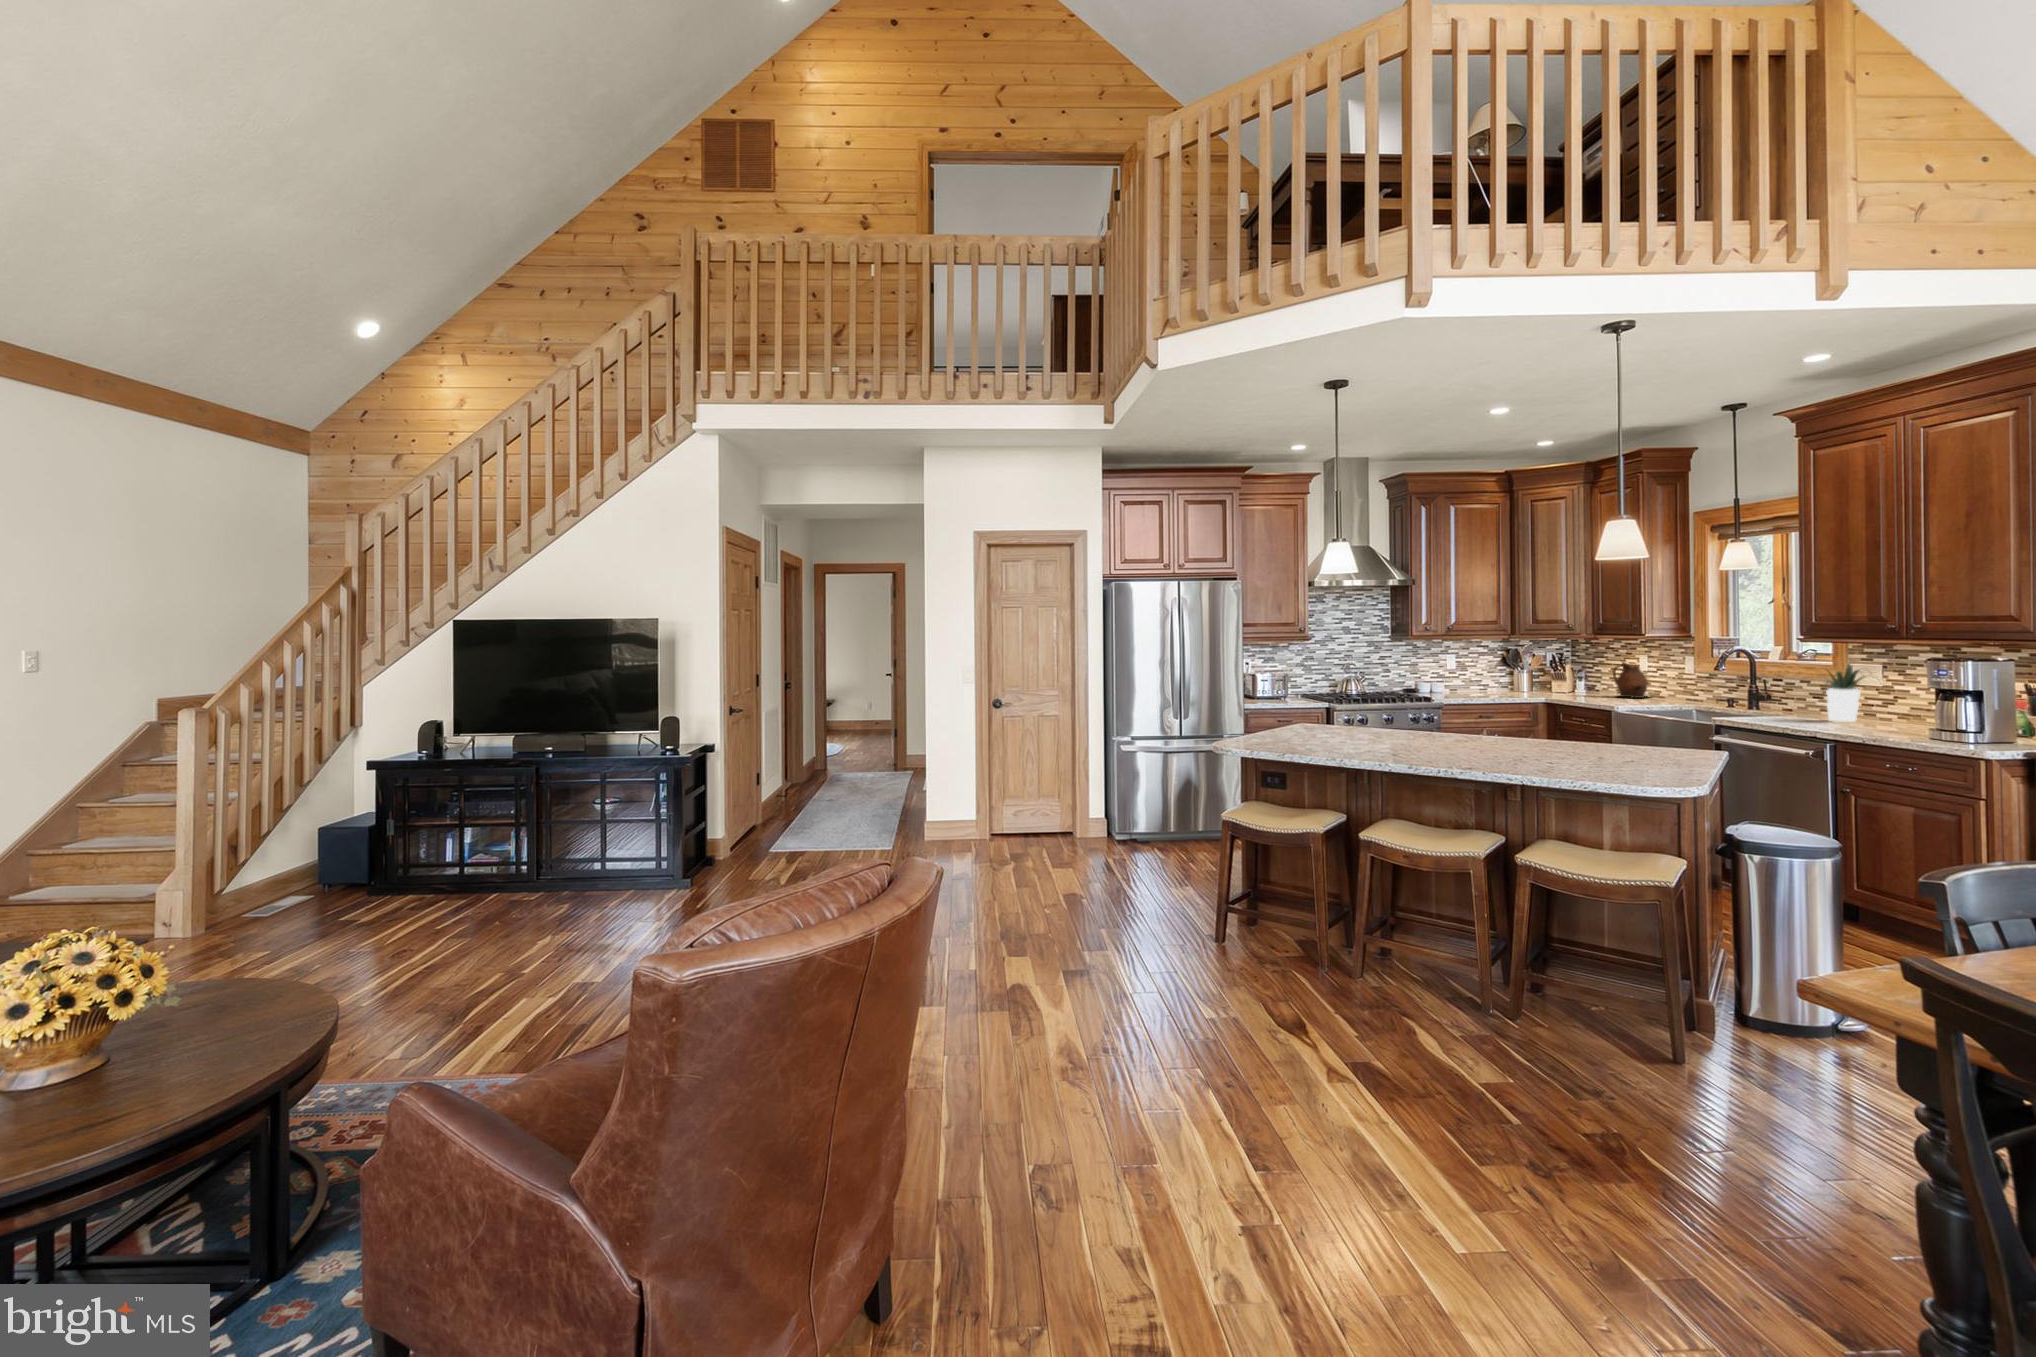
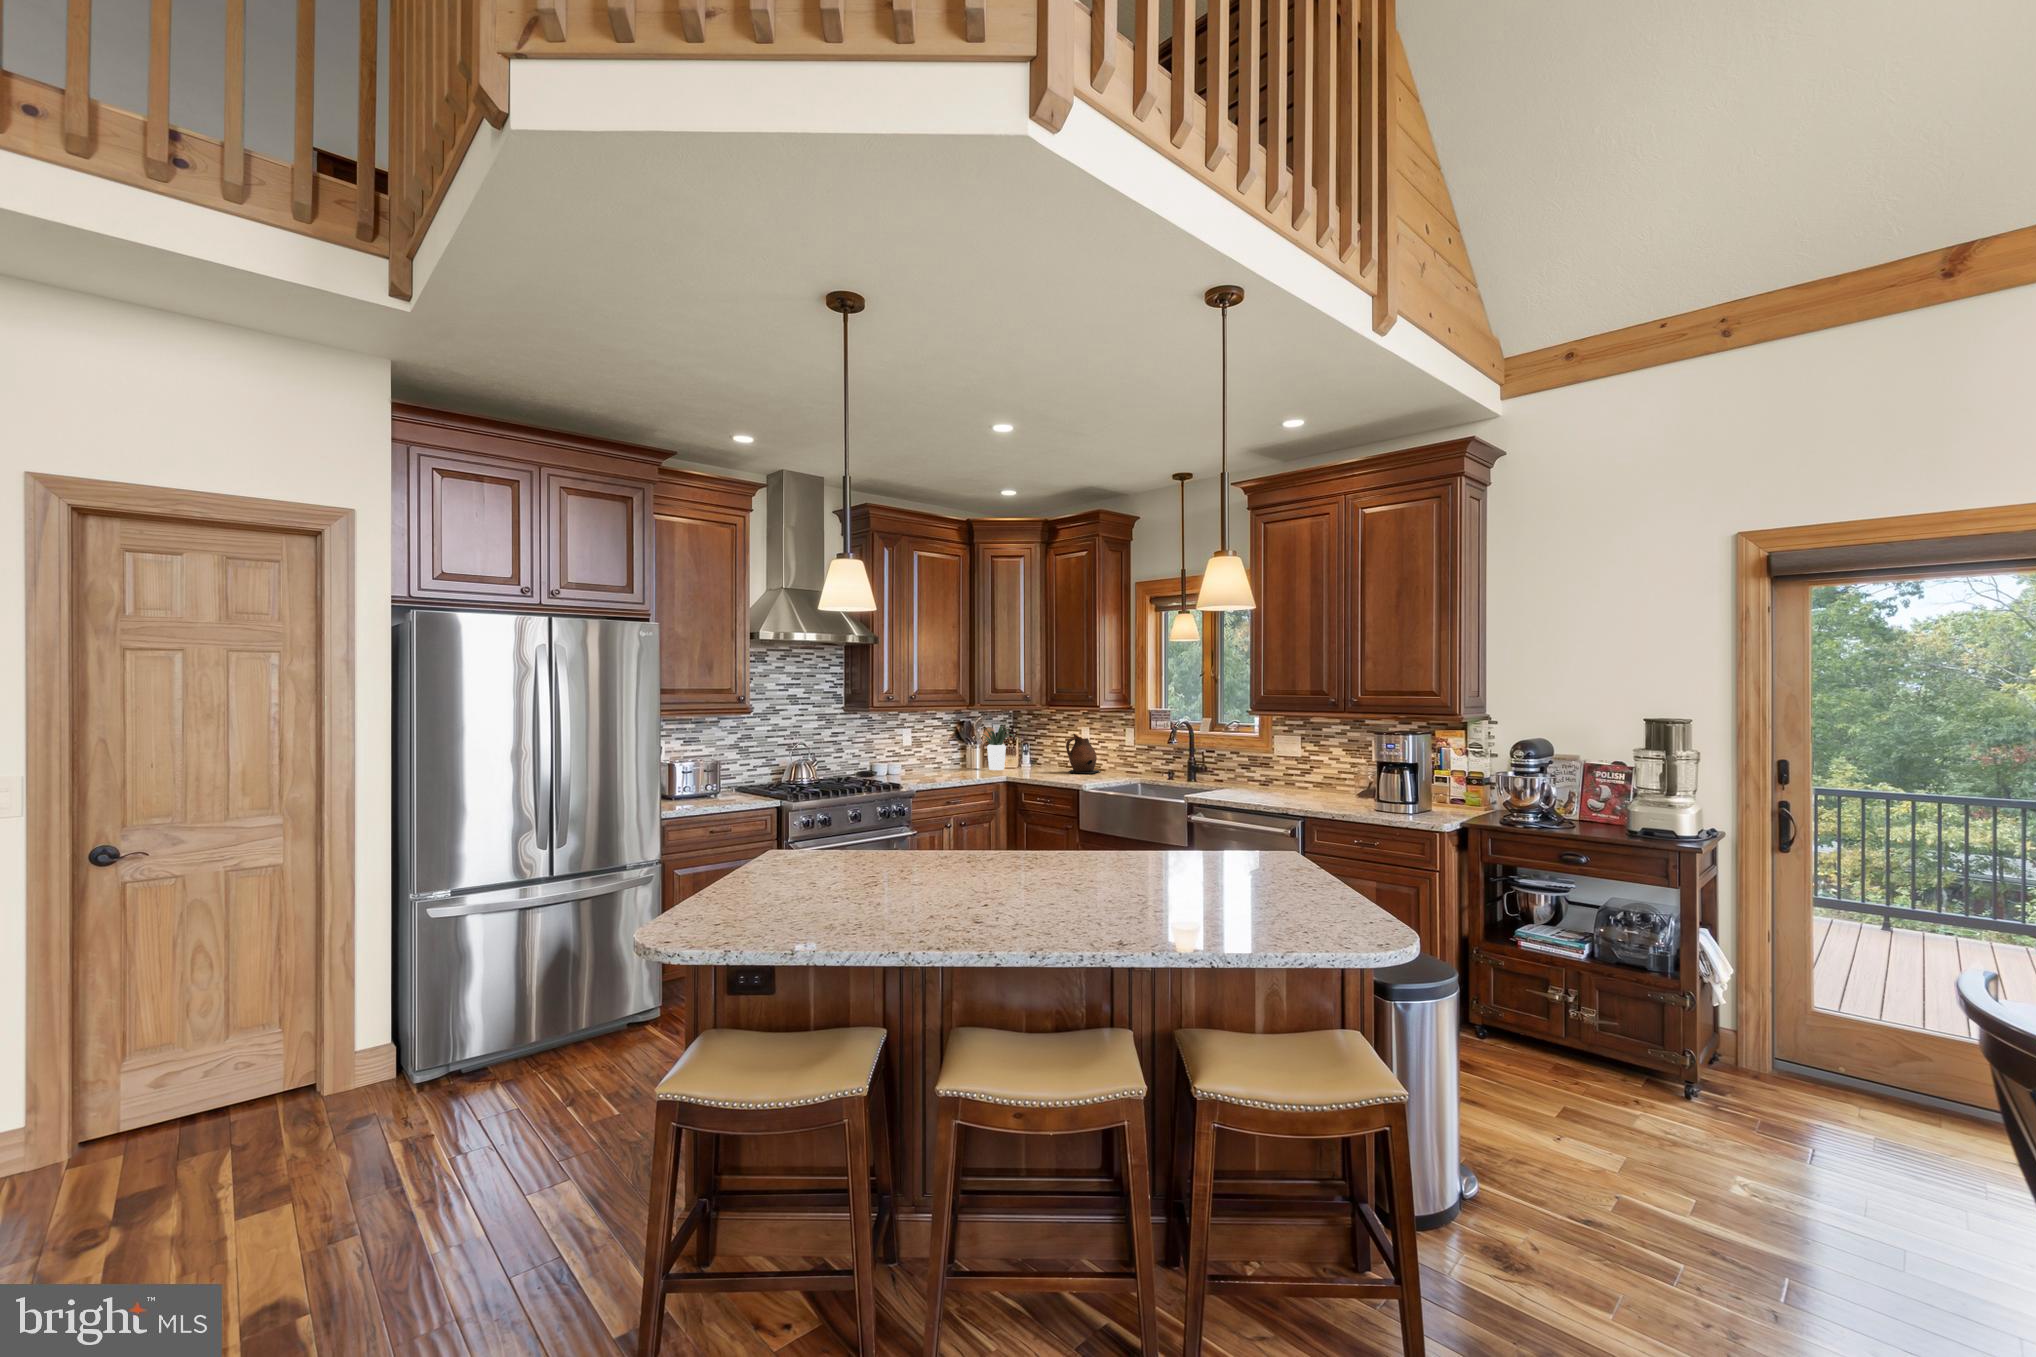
potted plant: present [1823,665,1865,722] -> present [975,726,1014,770]

